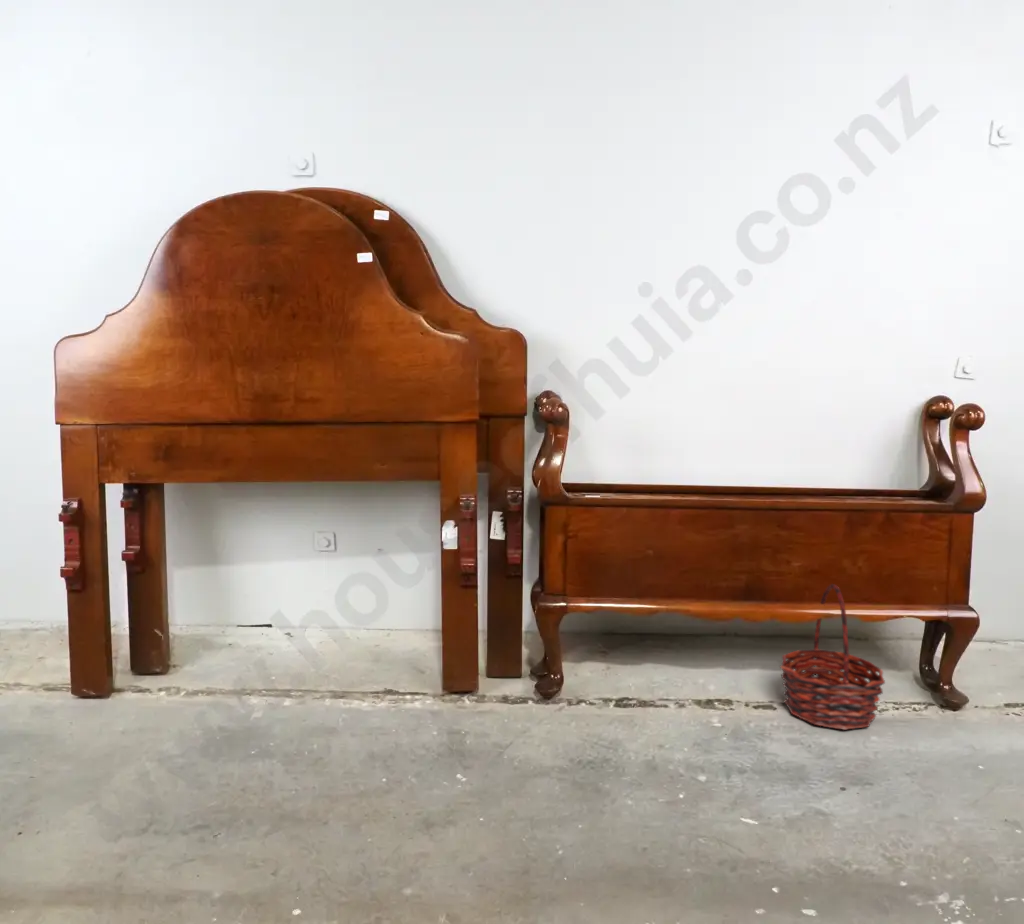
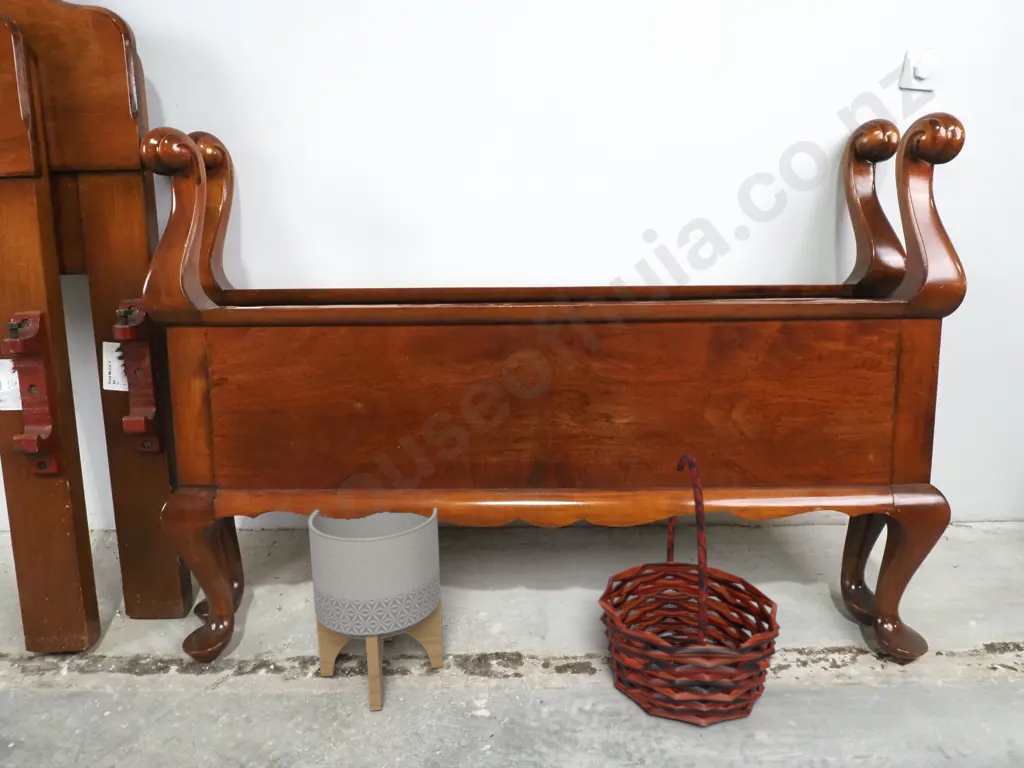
planter: none [619,602,692,721] -> present [308,508,443,711]

